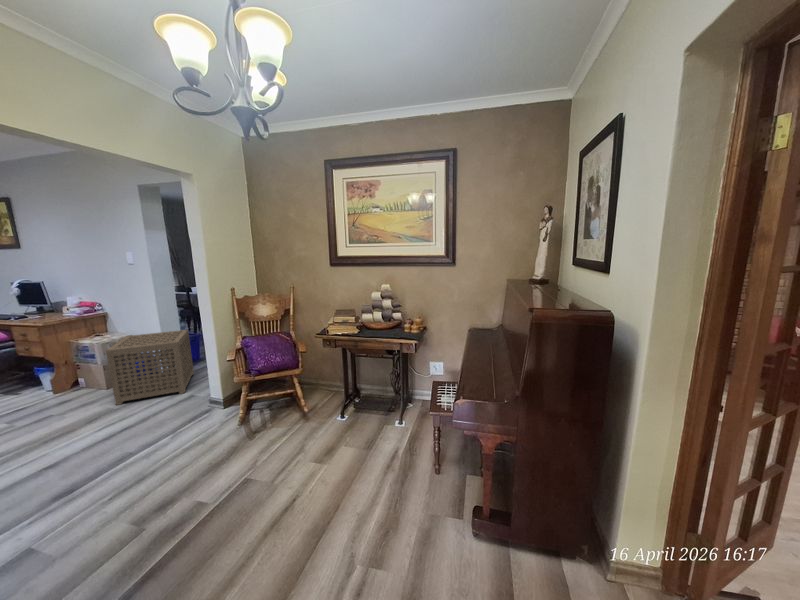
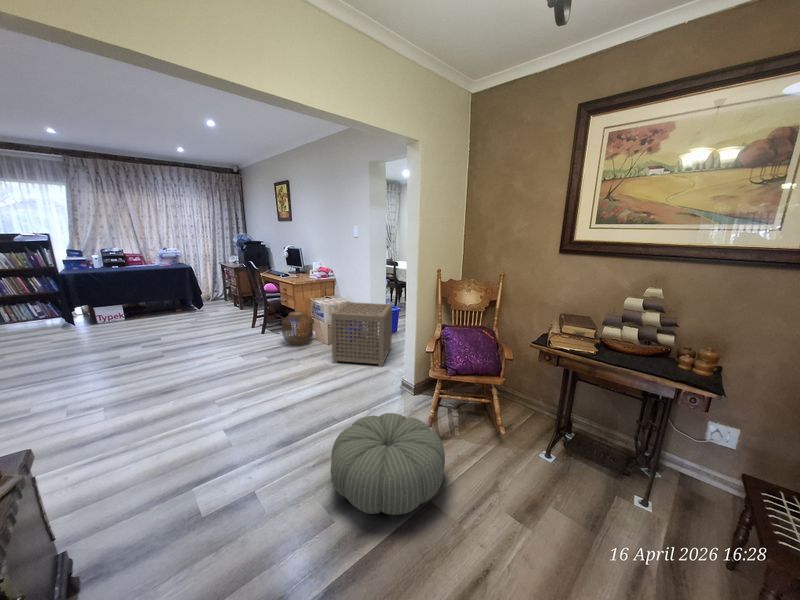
woven basket: none [21,358,80,401] -> present [282,311,313,345]
pouf: none [125,423,256,523] -> present [331,413,445,515]

